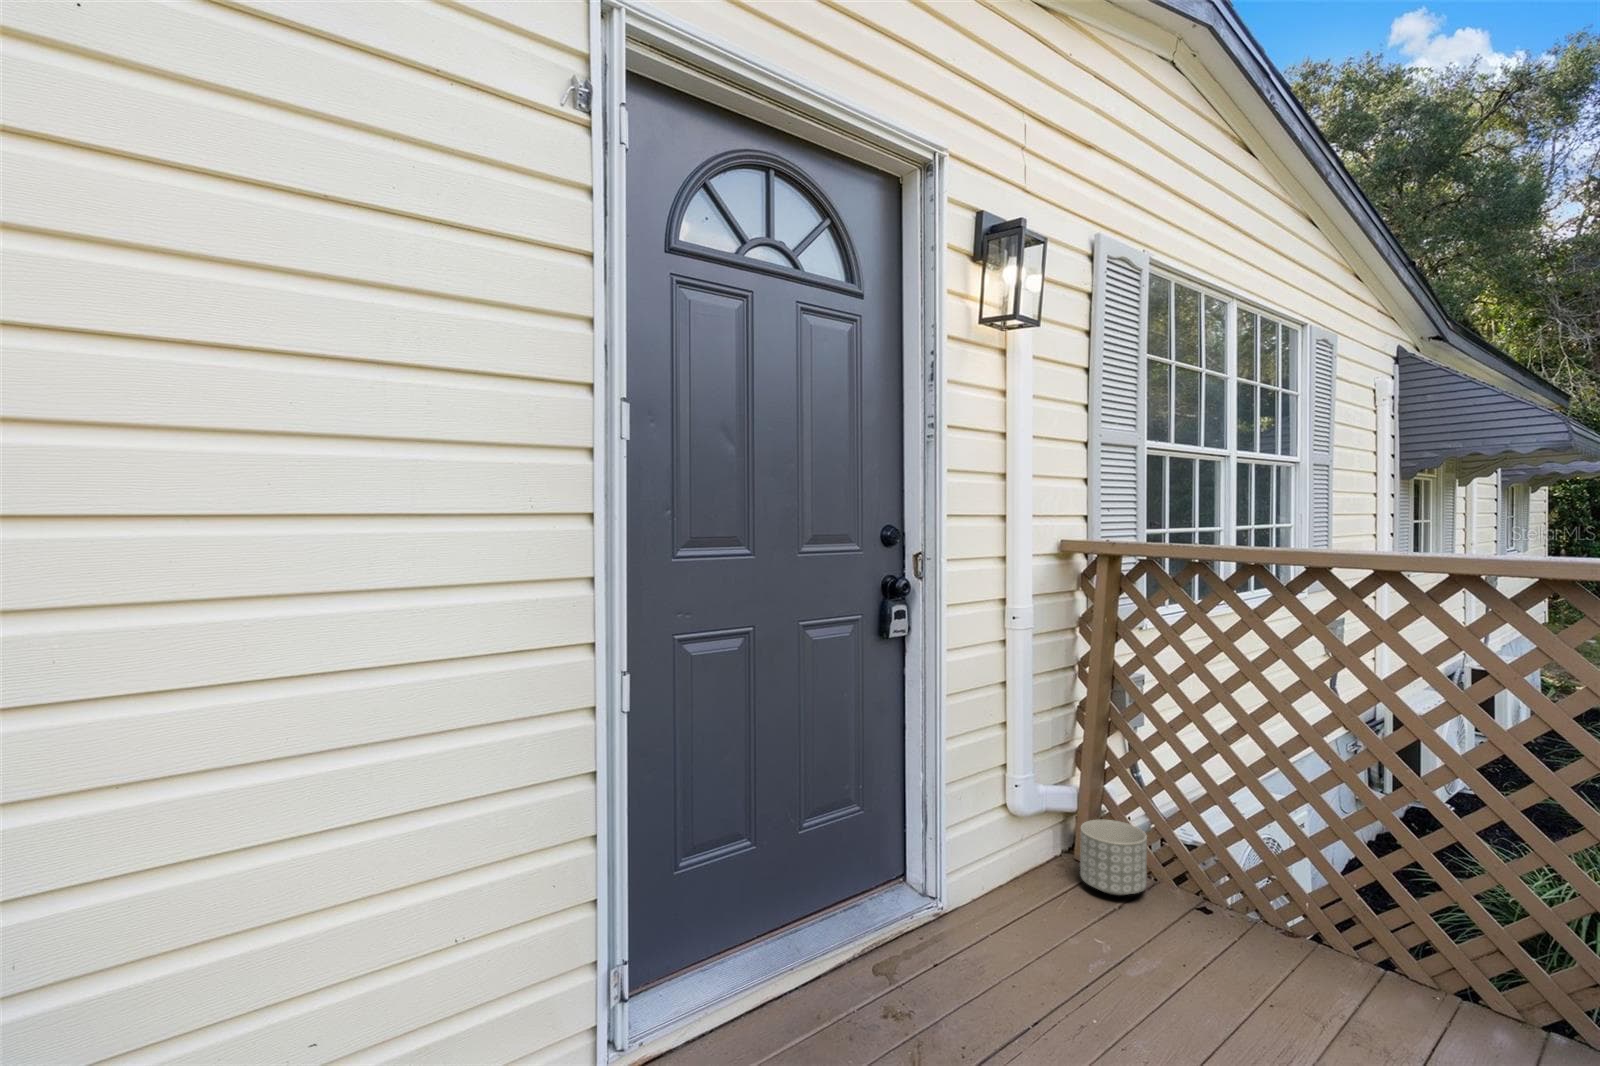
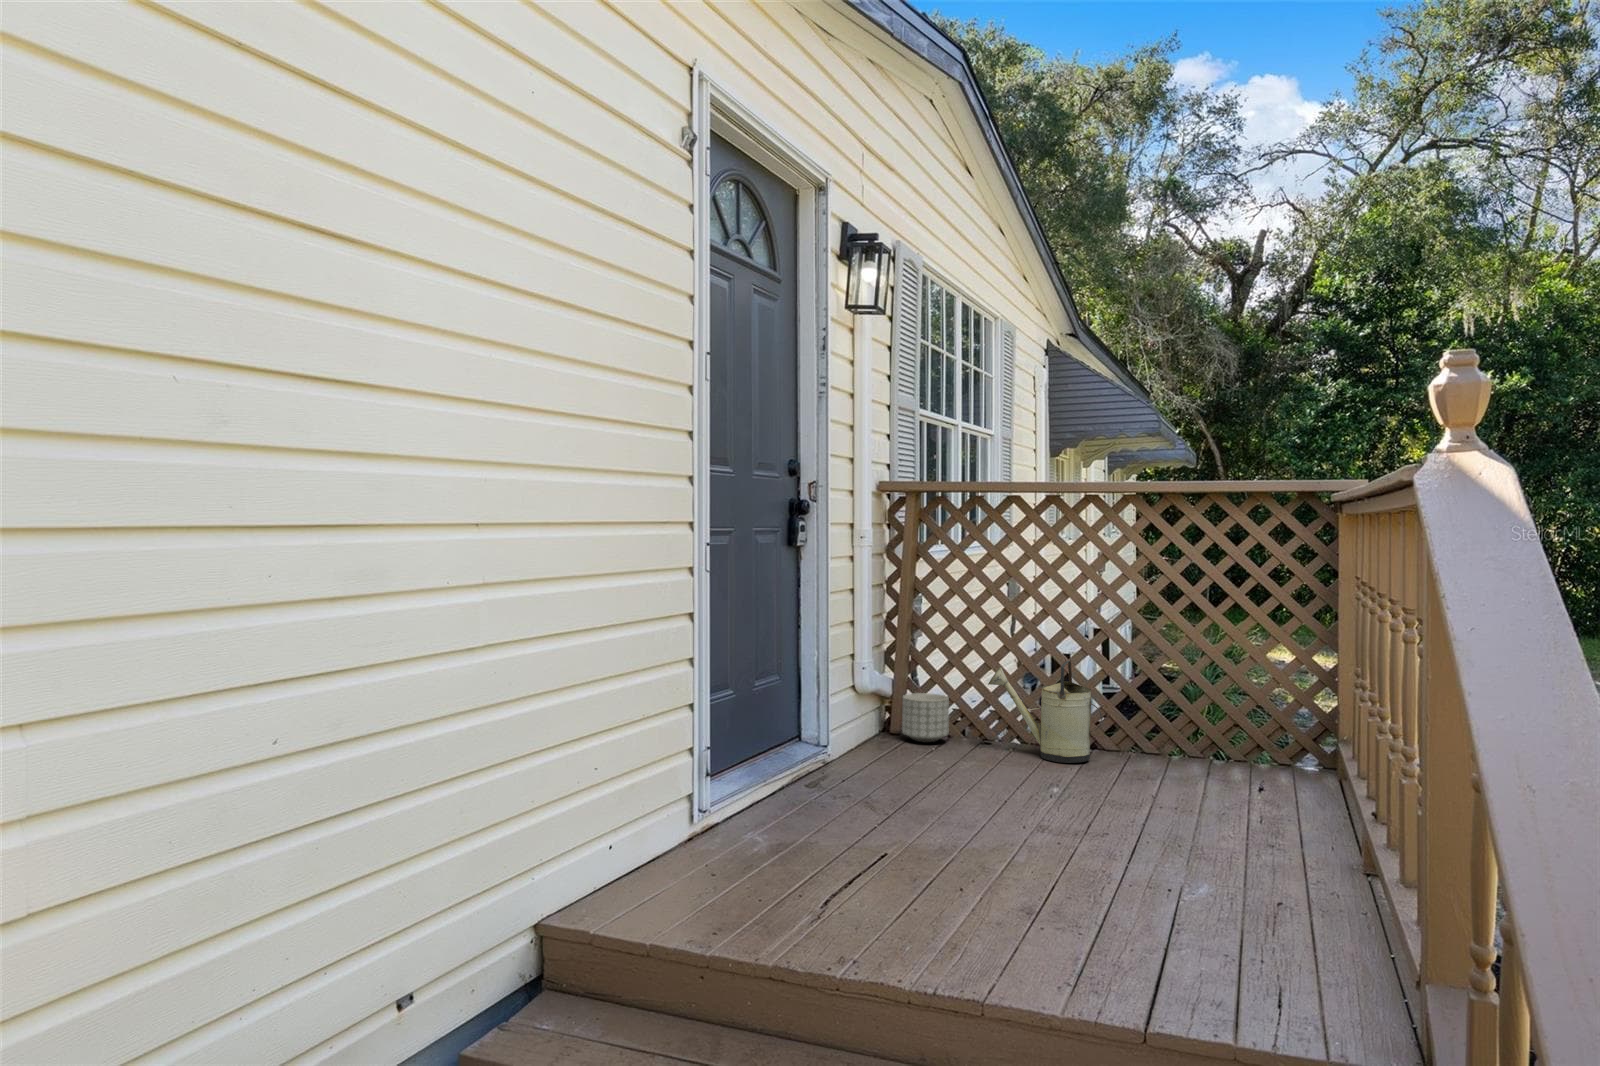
watering can: none [1199,812,1394,999] -> present [988,661,1102,763]

